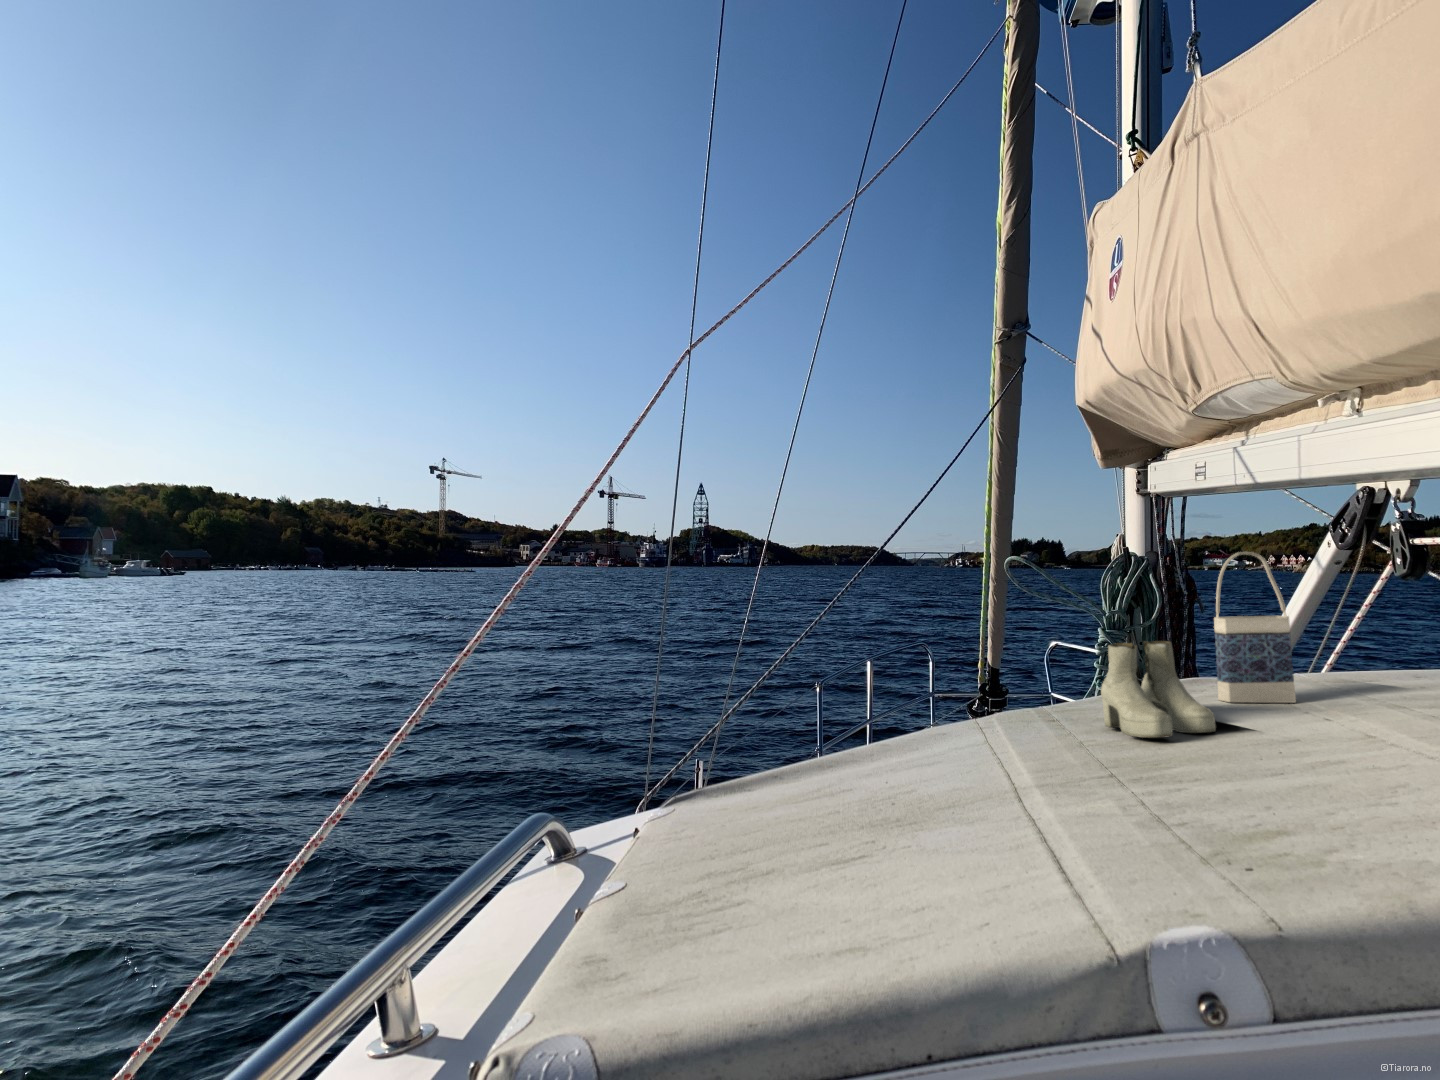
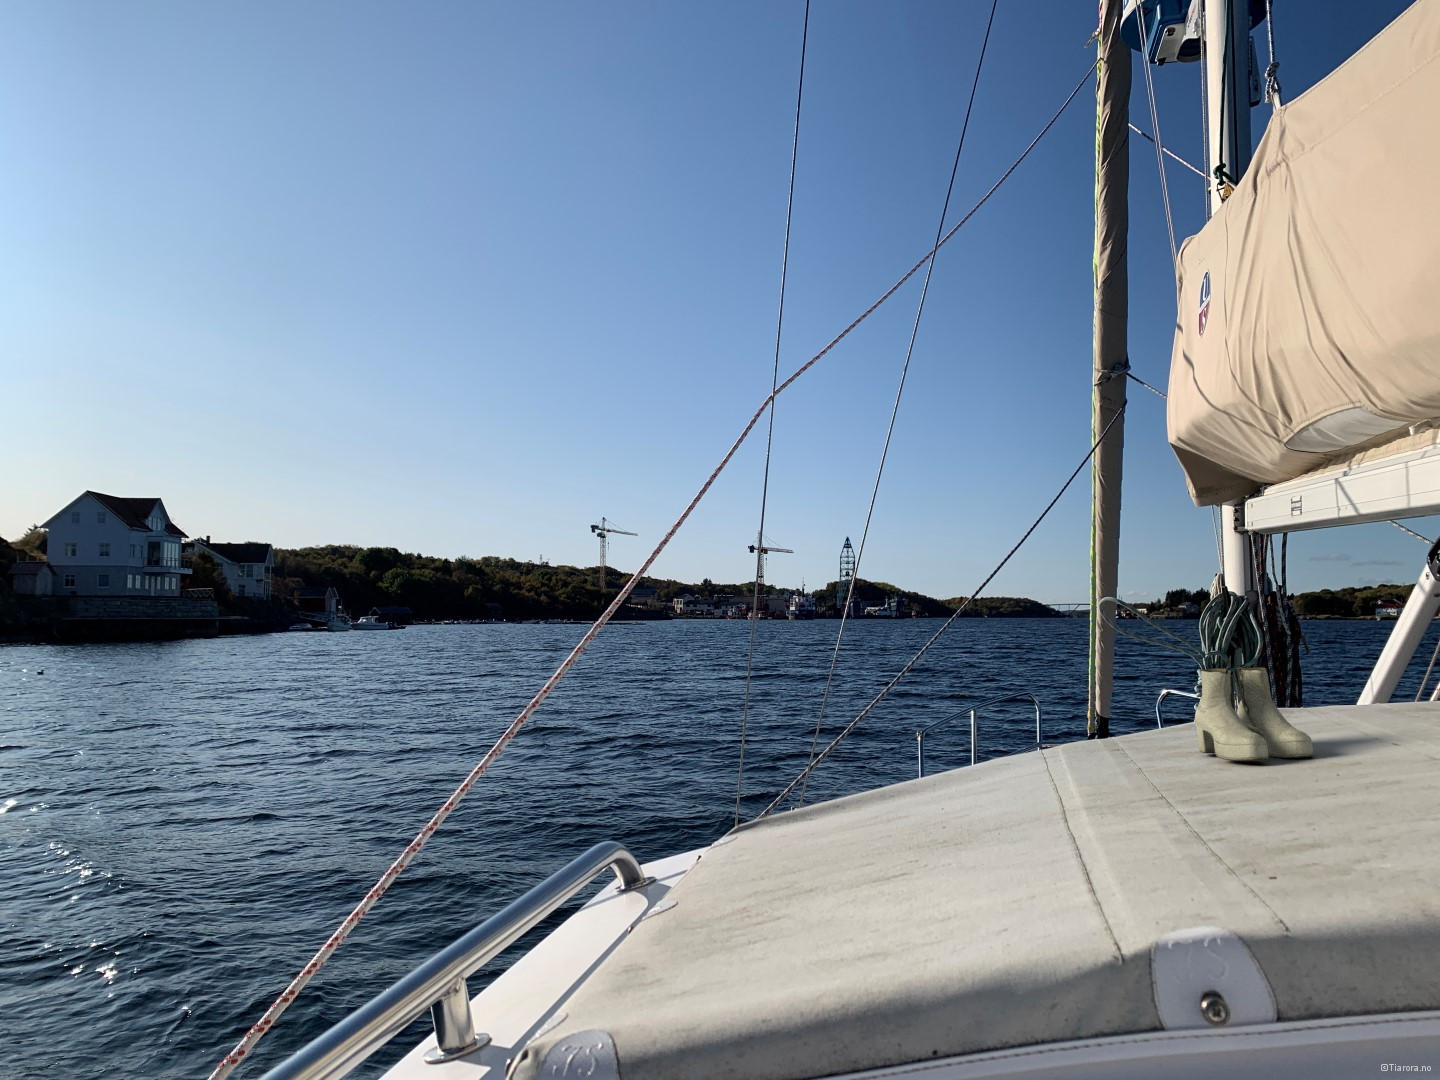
bag: present [1214,552,1296,703] -> none [1311,580,1400,733]

